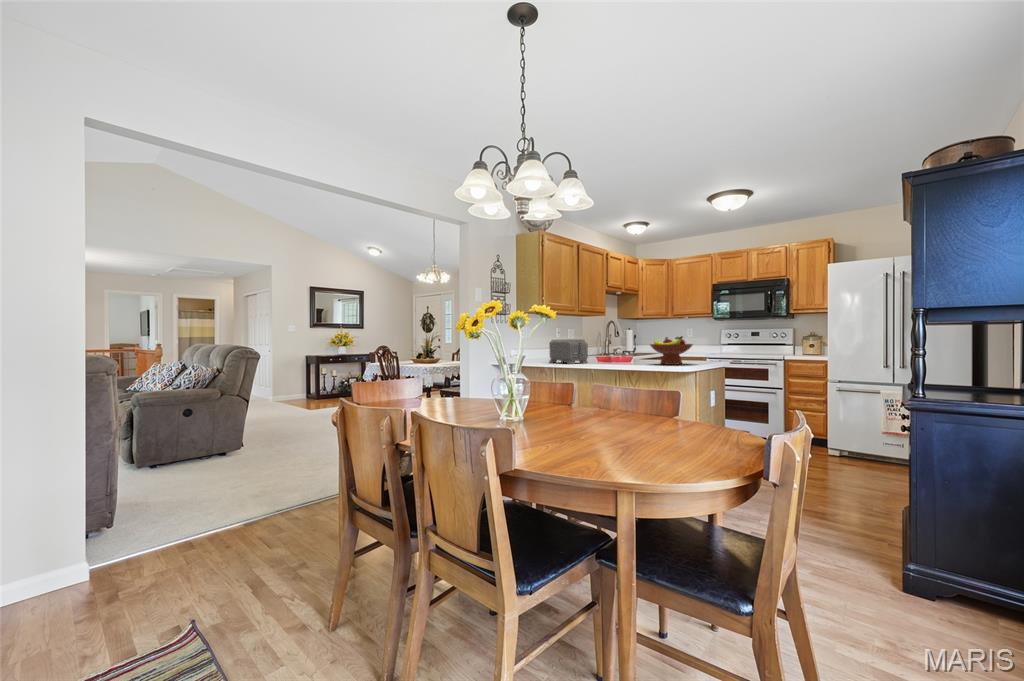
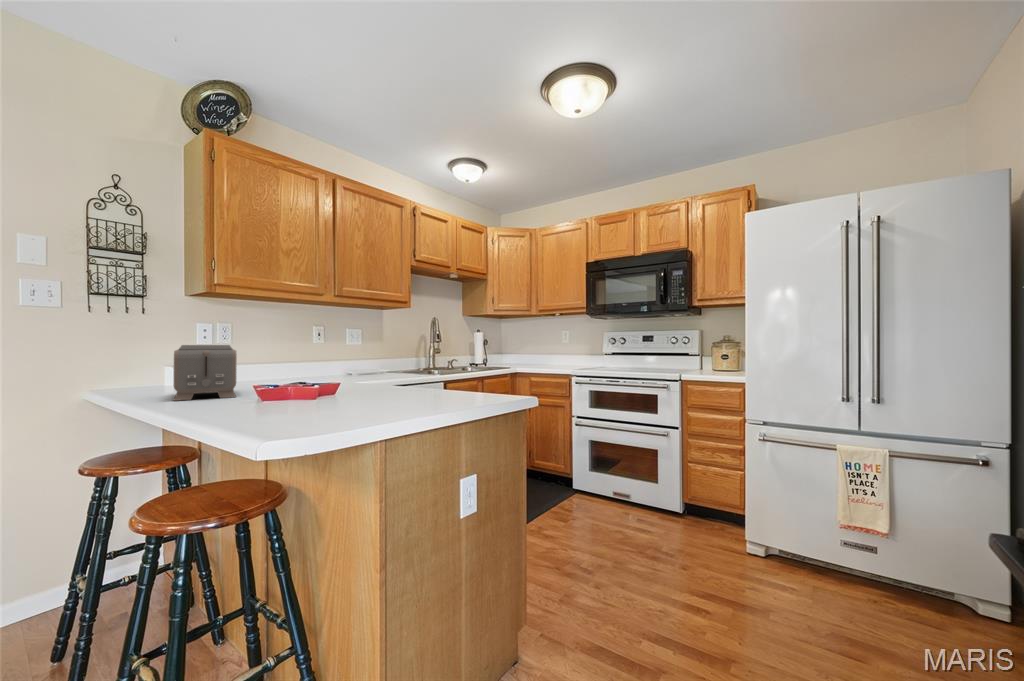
fruit bowl: present [650,336,693,365] -> none [287,337,403,413]

